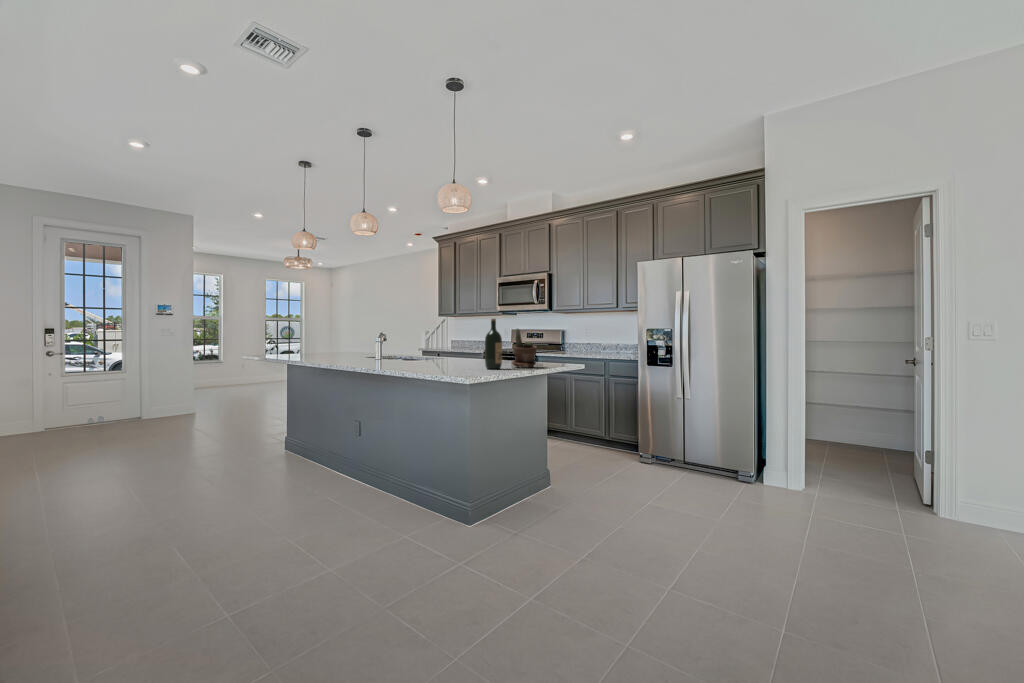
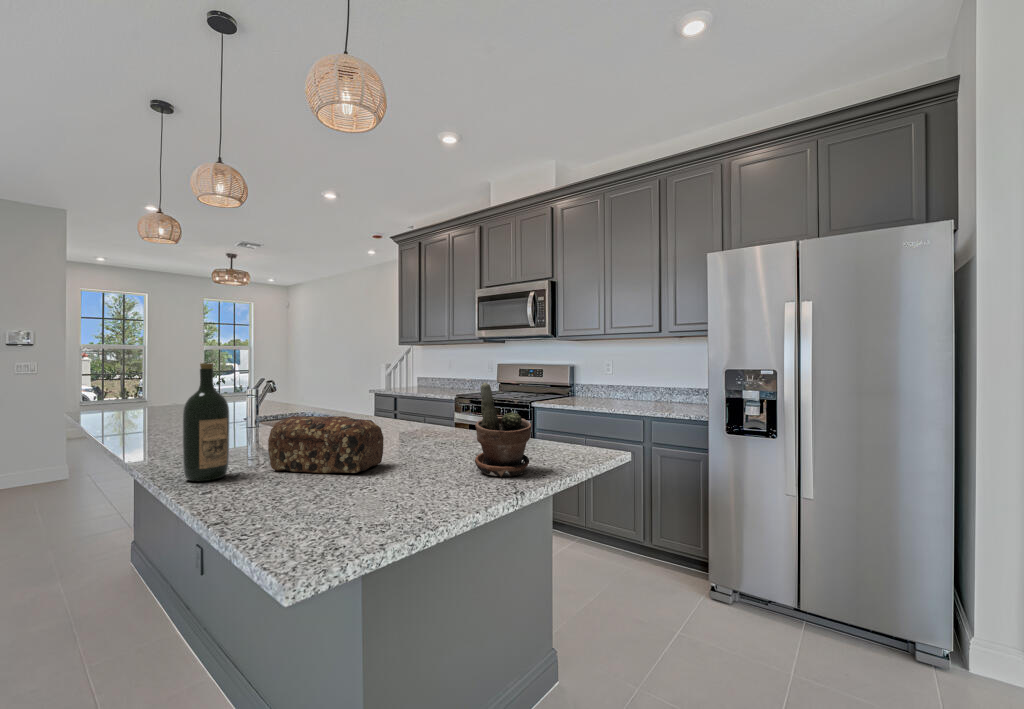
wine bottle: present [485,319,502,369] -> present [183,363,229,481]
bread loaf: none [422,344,470,367] -> present [268,416,384,473]

